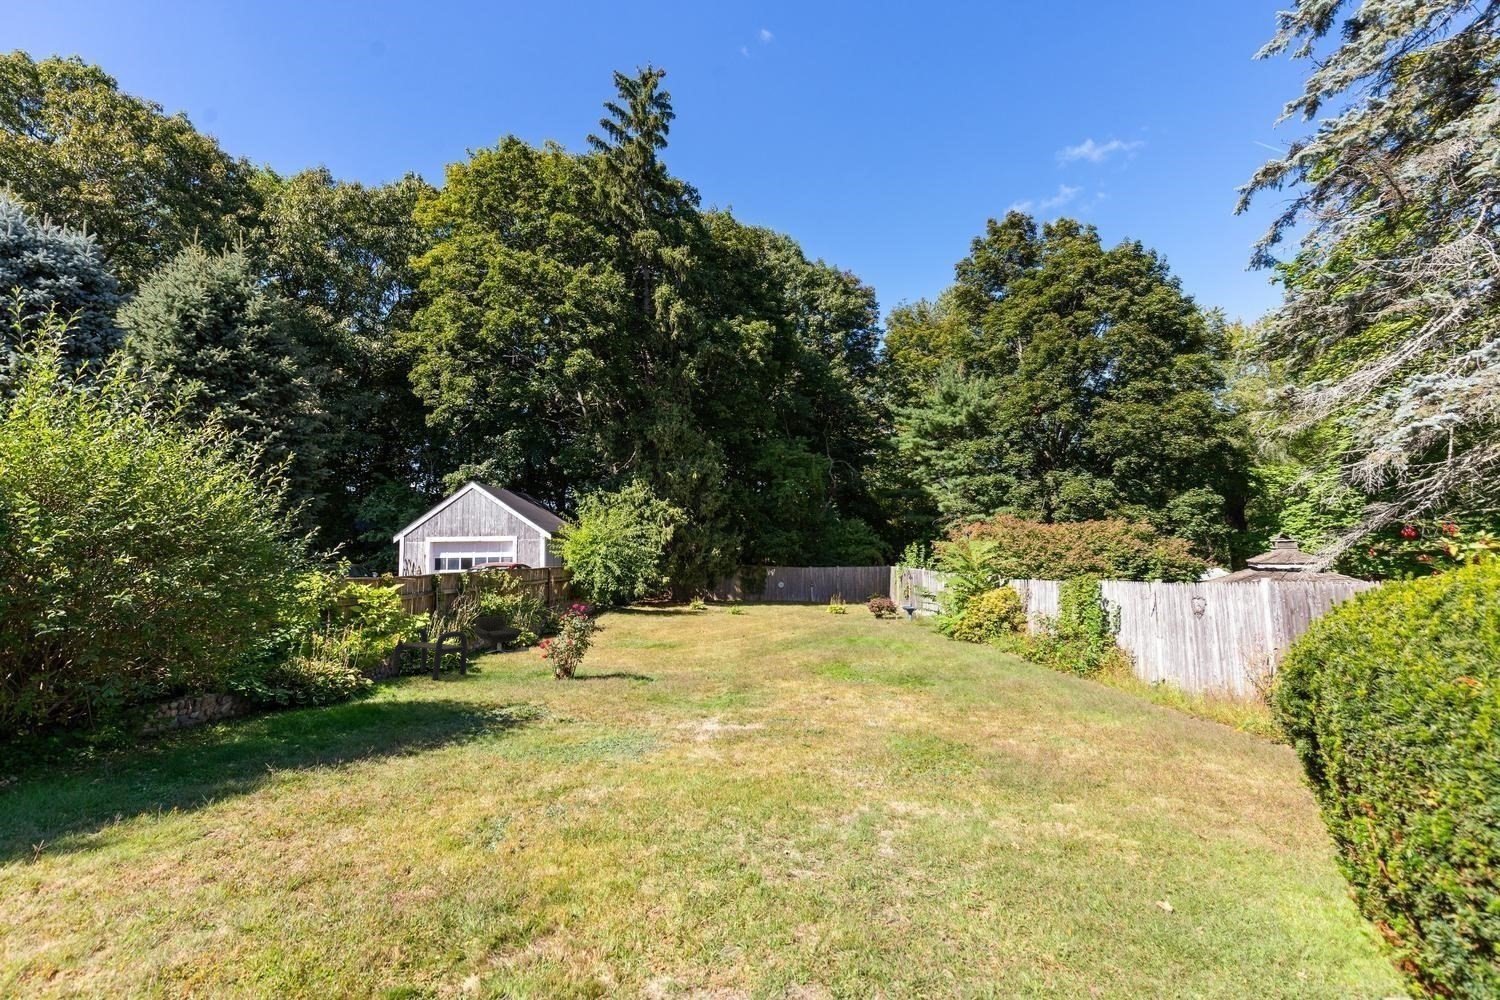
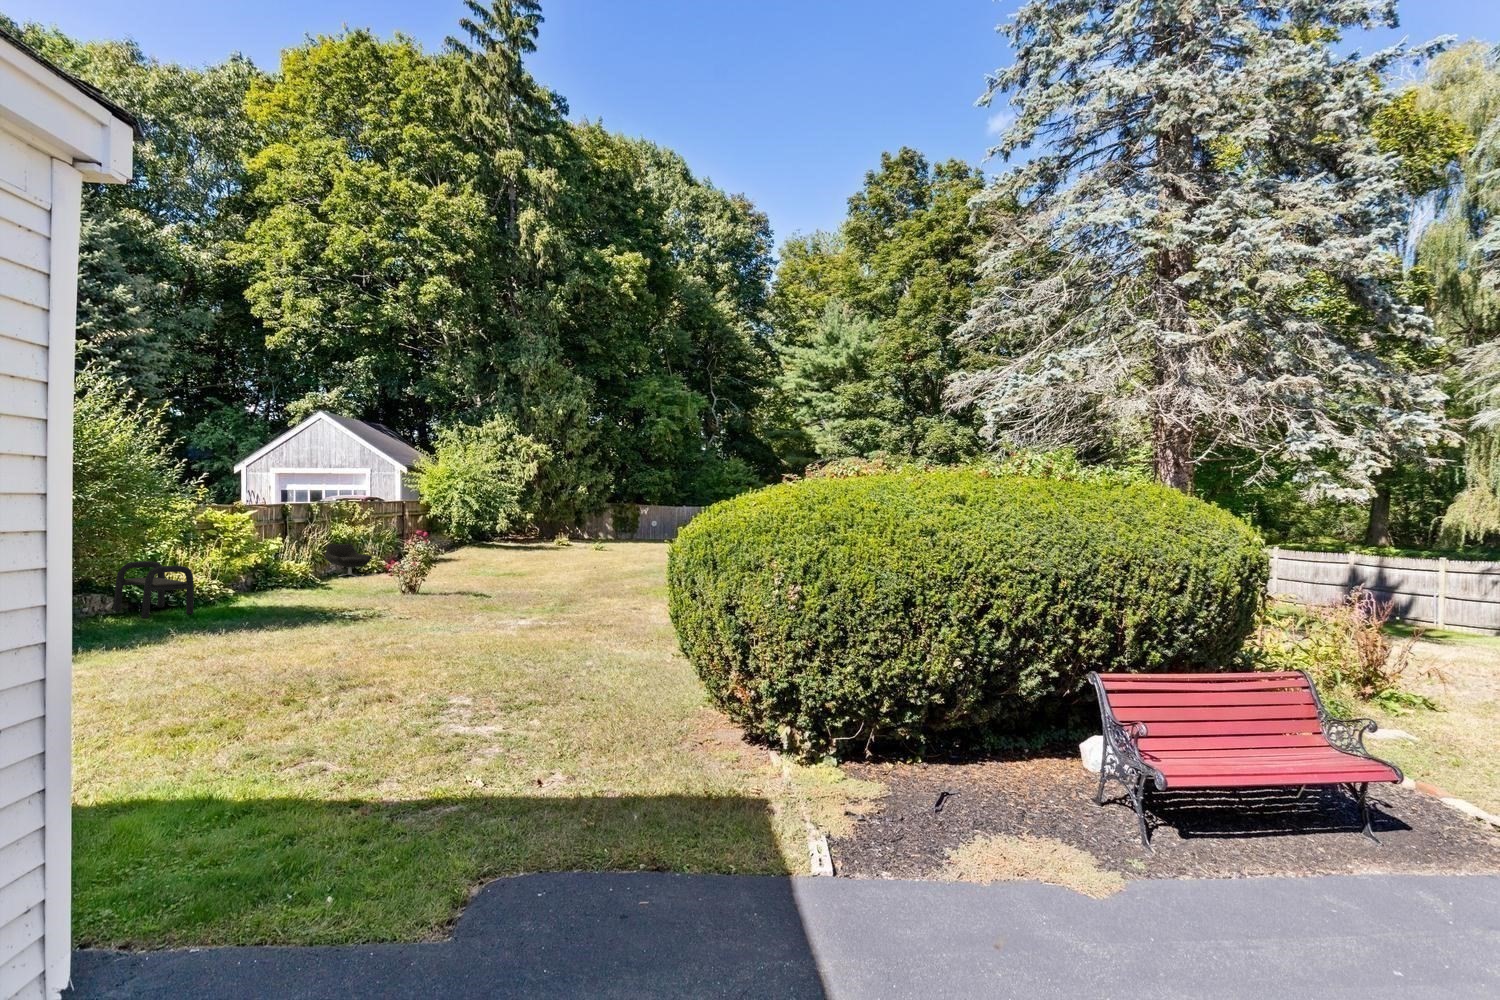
bench: present [392,628,467,680] -> present [113,561,194,618]

